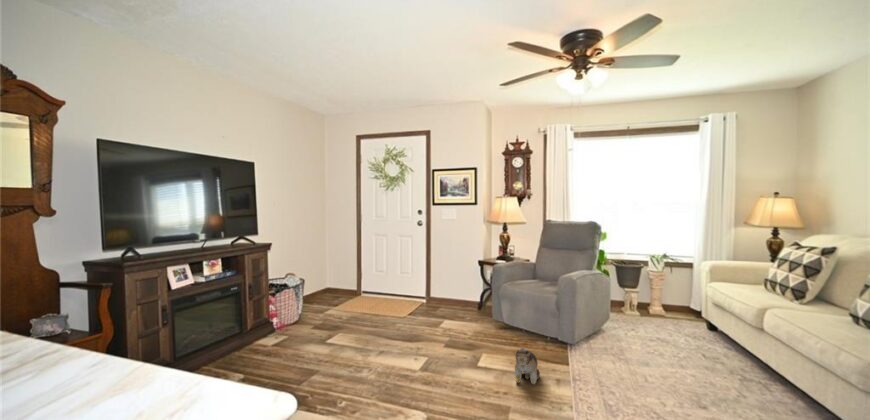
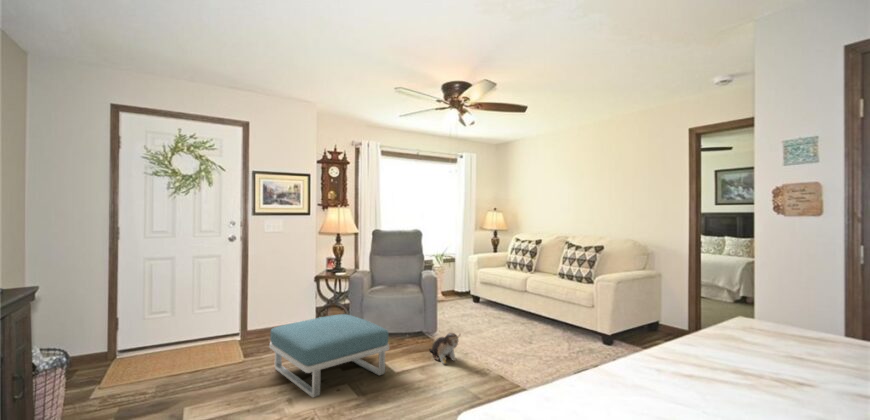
footstool: none [371,296,464,366] -> present [269,314,389,397]

